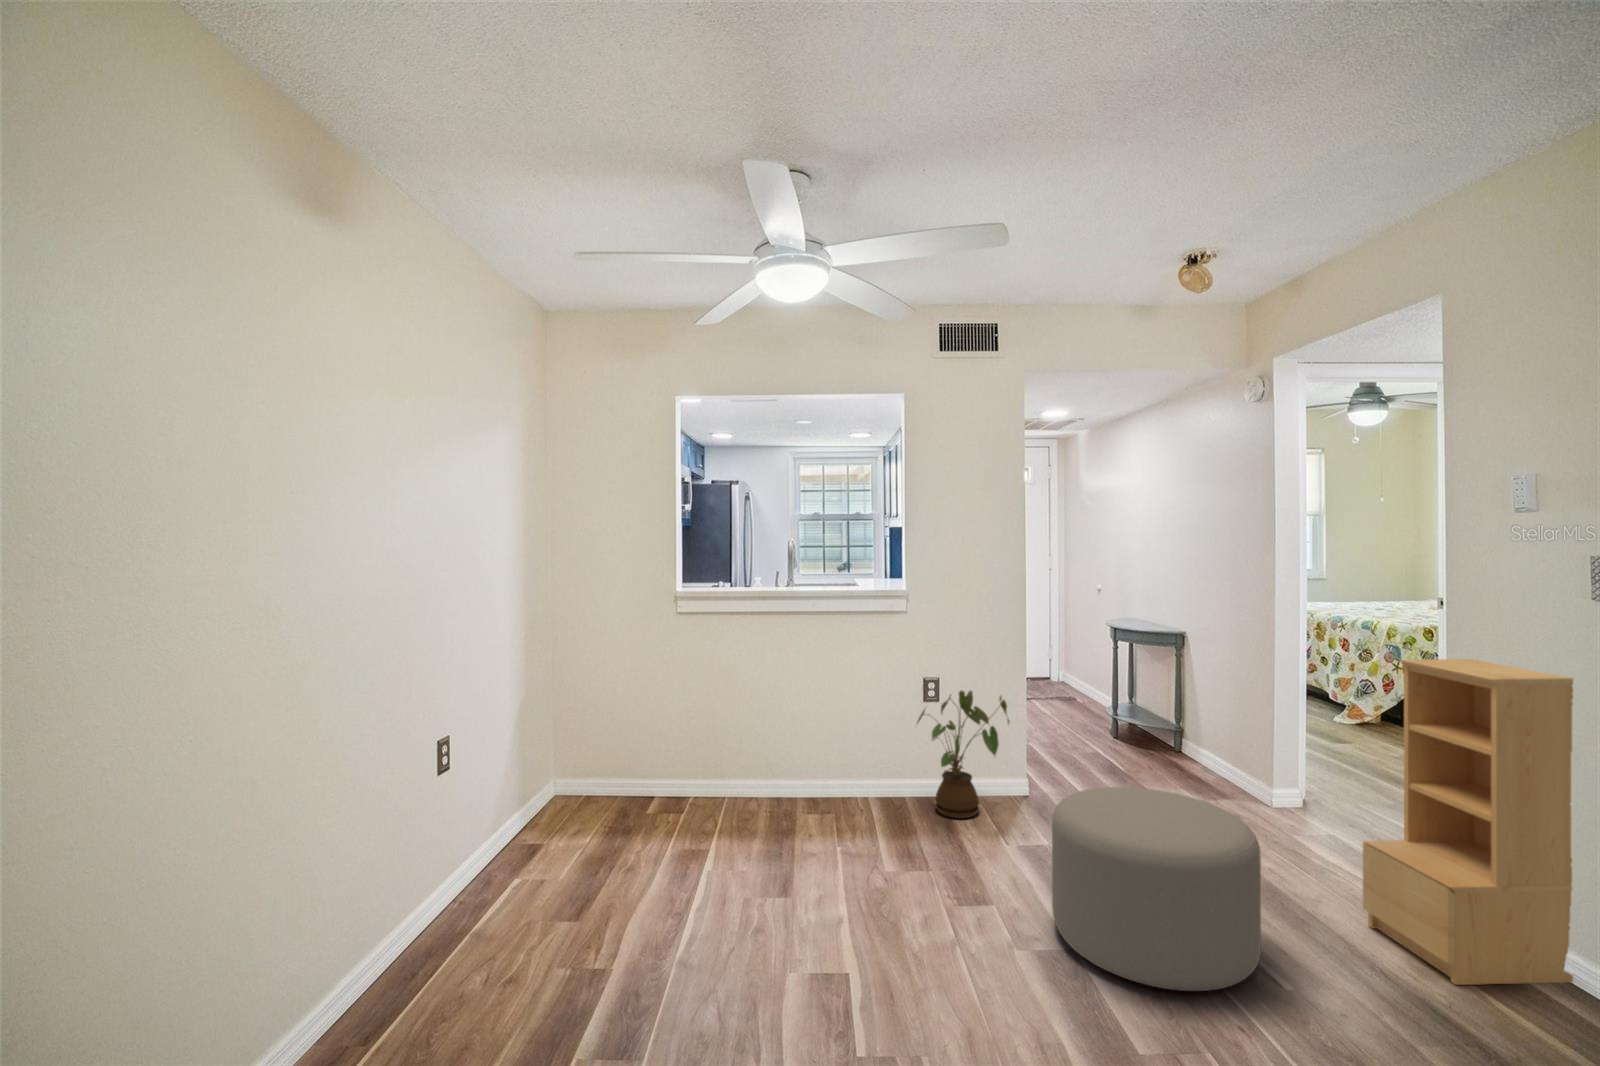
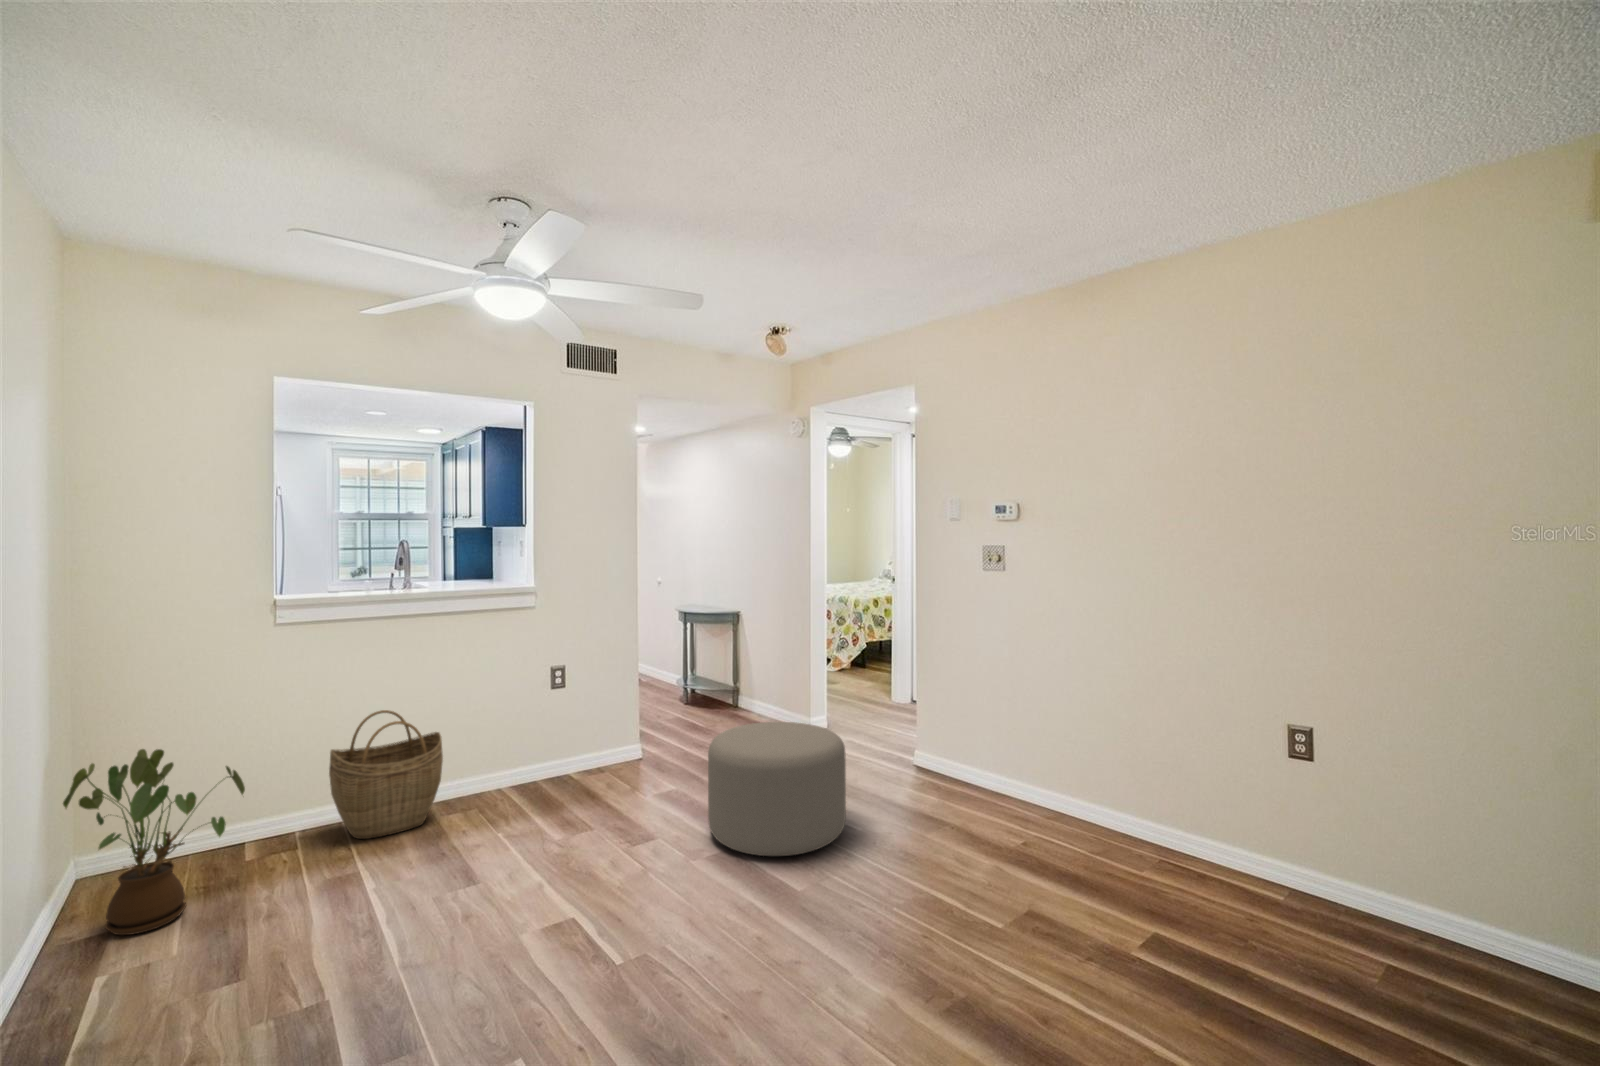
bookshelf: present [1363,659,1573,985] -> none [884,610,981,805]
house plant: present [917,691,1010,818] -> present [63,749,245,935]
woven basket: none [708,700,802,821] -> present [329,710,443,839]

